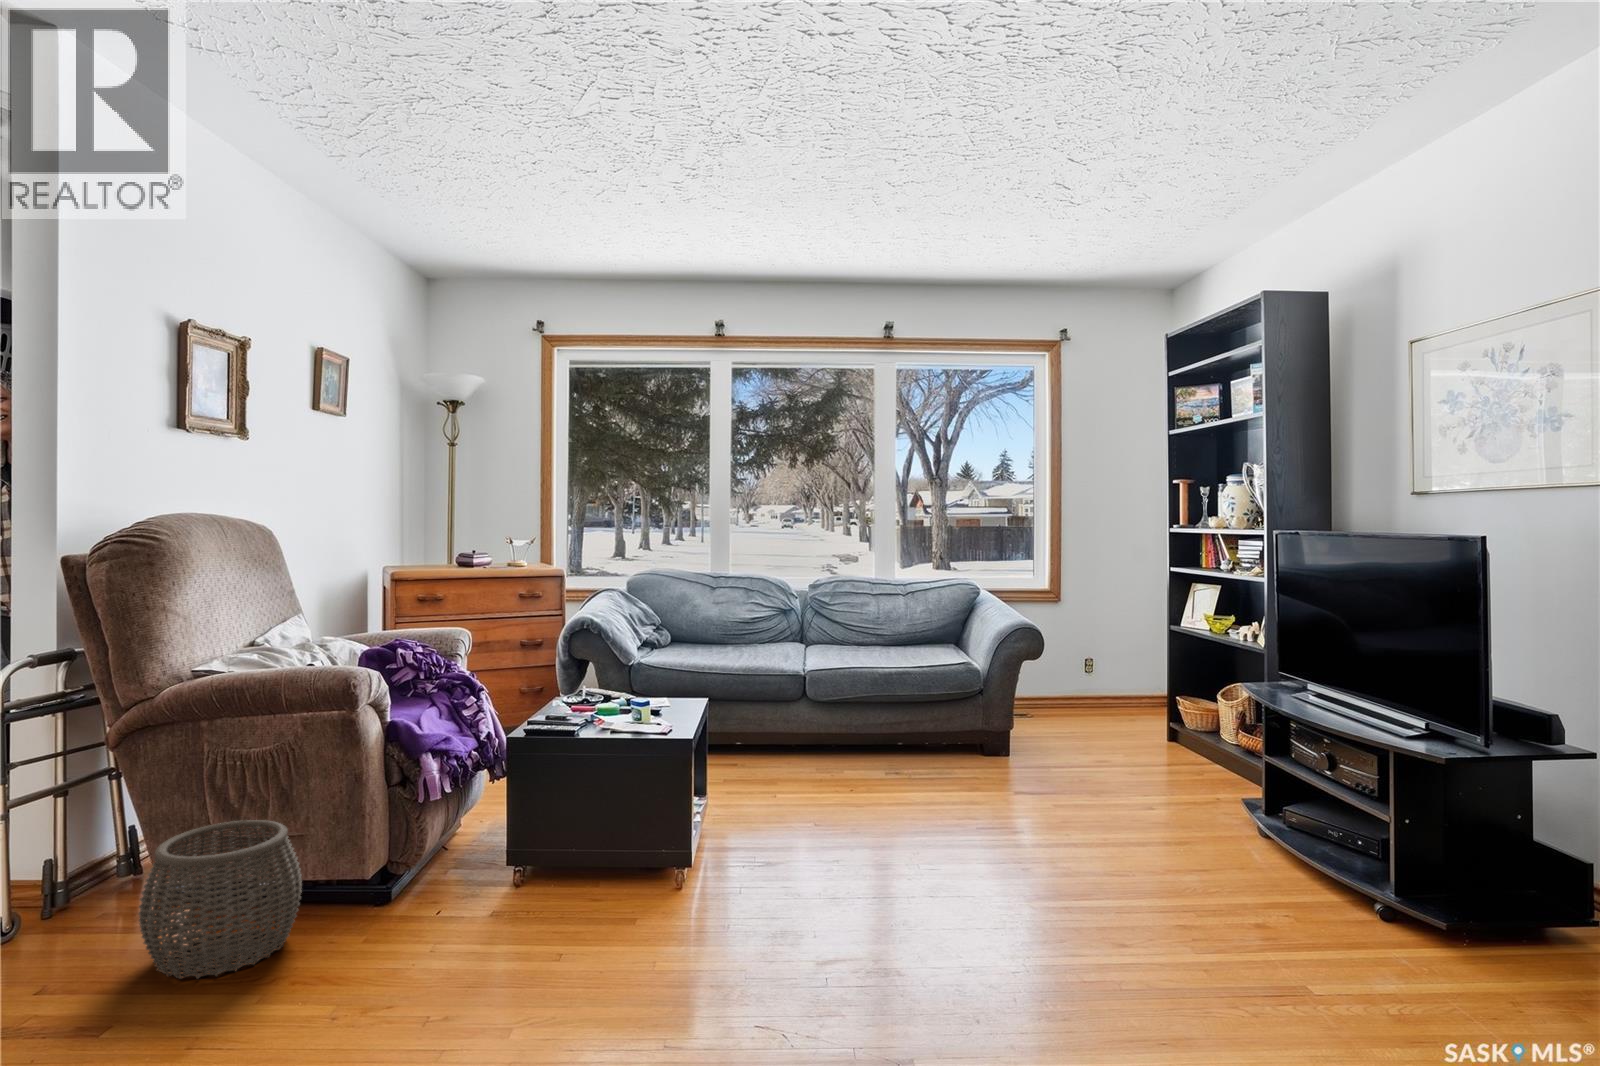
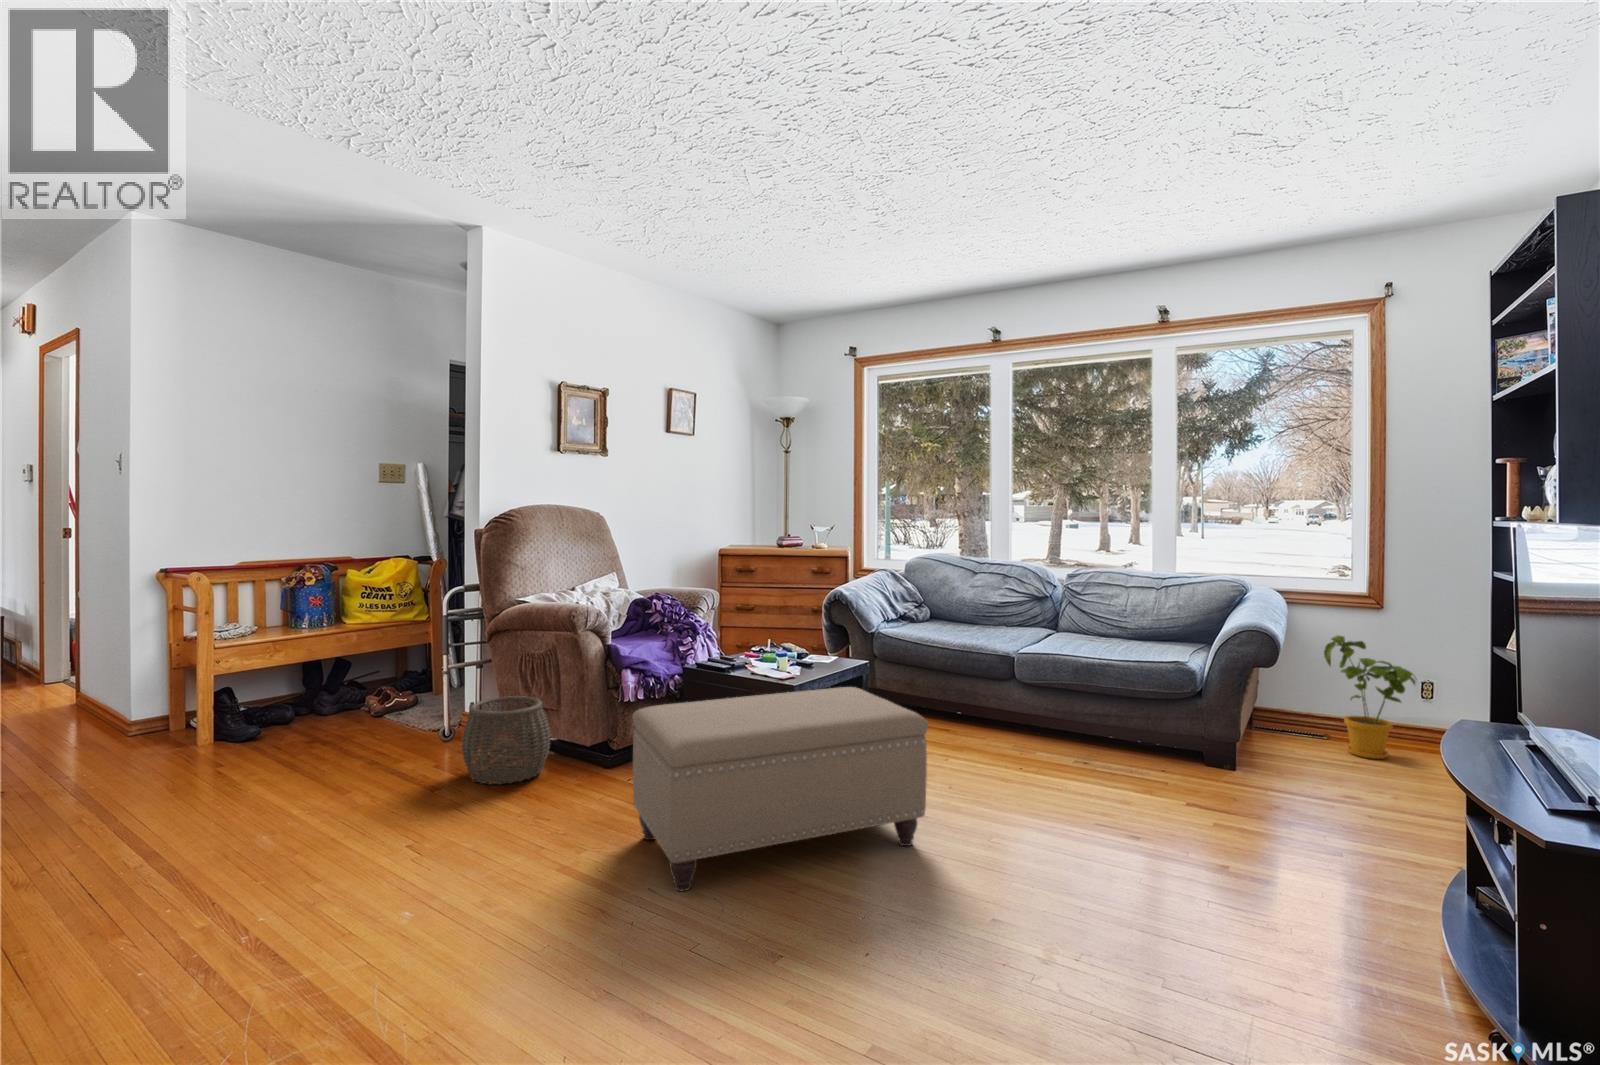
house plant: none [1035,628,1105,730] -> present [1324,636,1415,759]
ottoman: none [550,729,884,1025] -> present [633,687,928,891]

